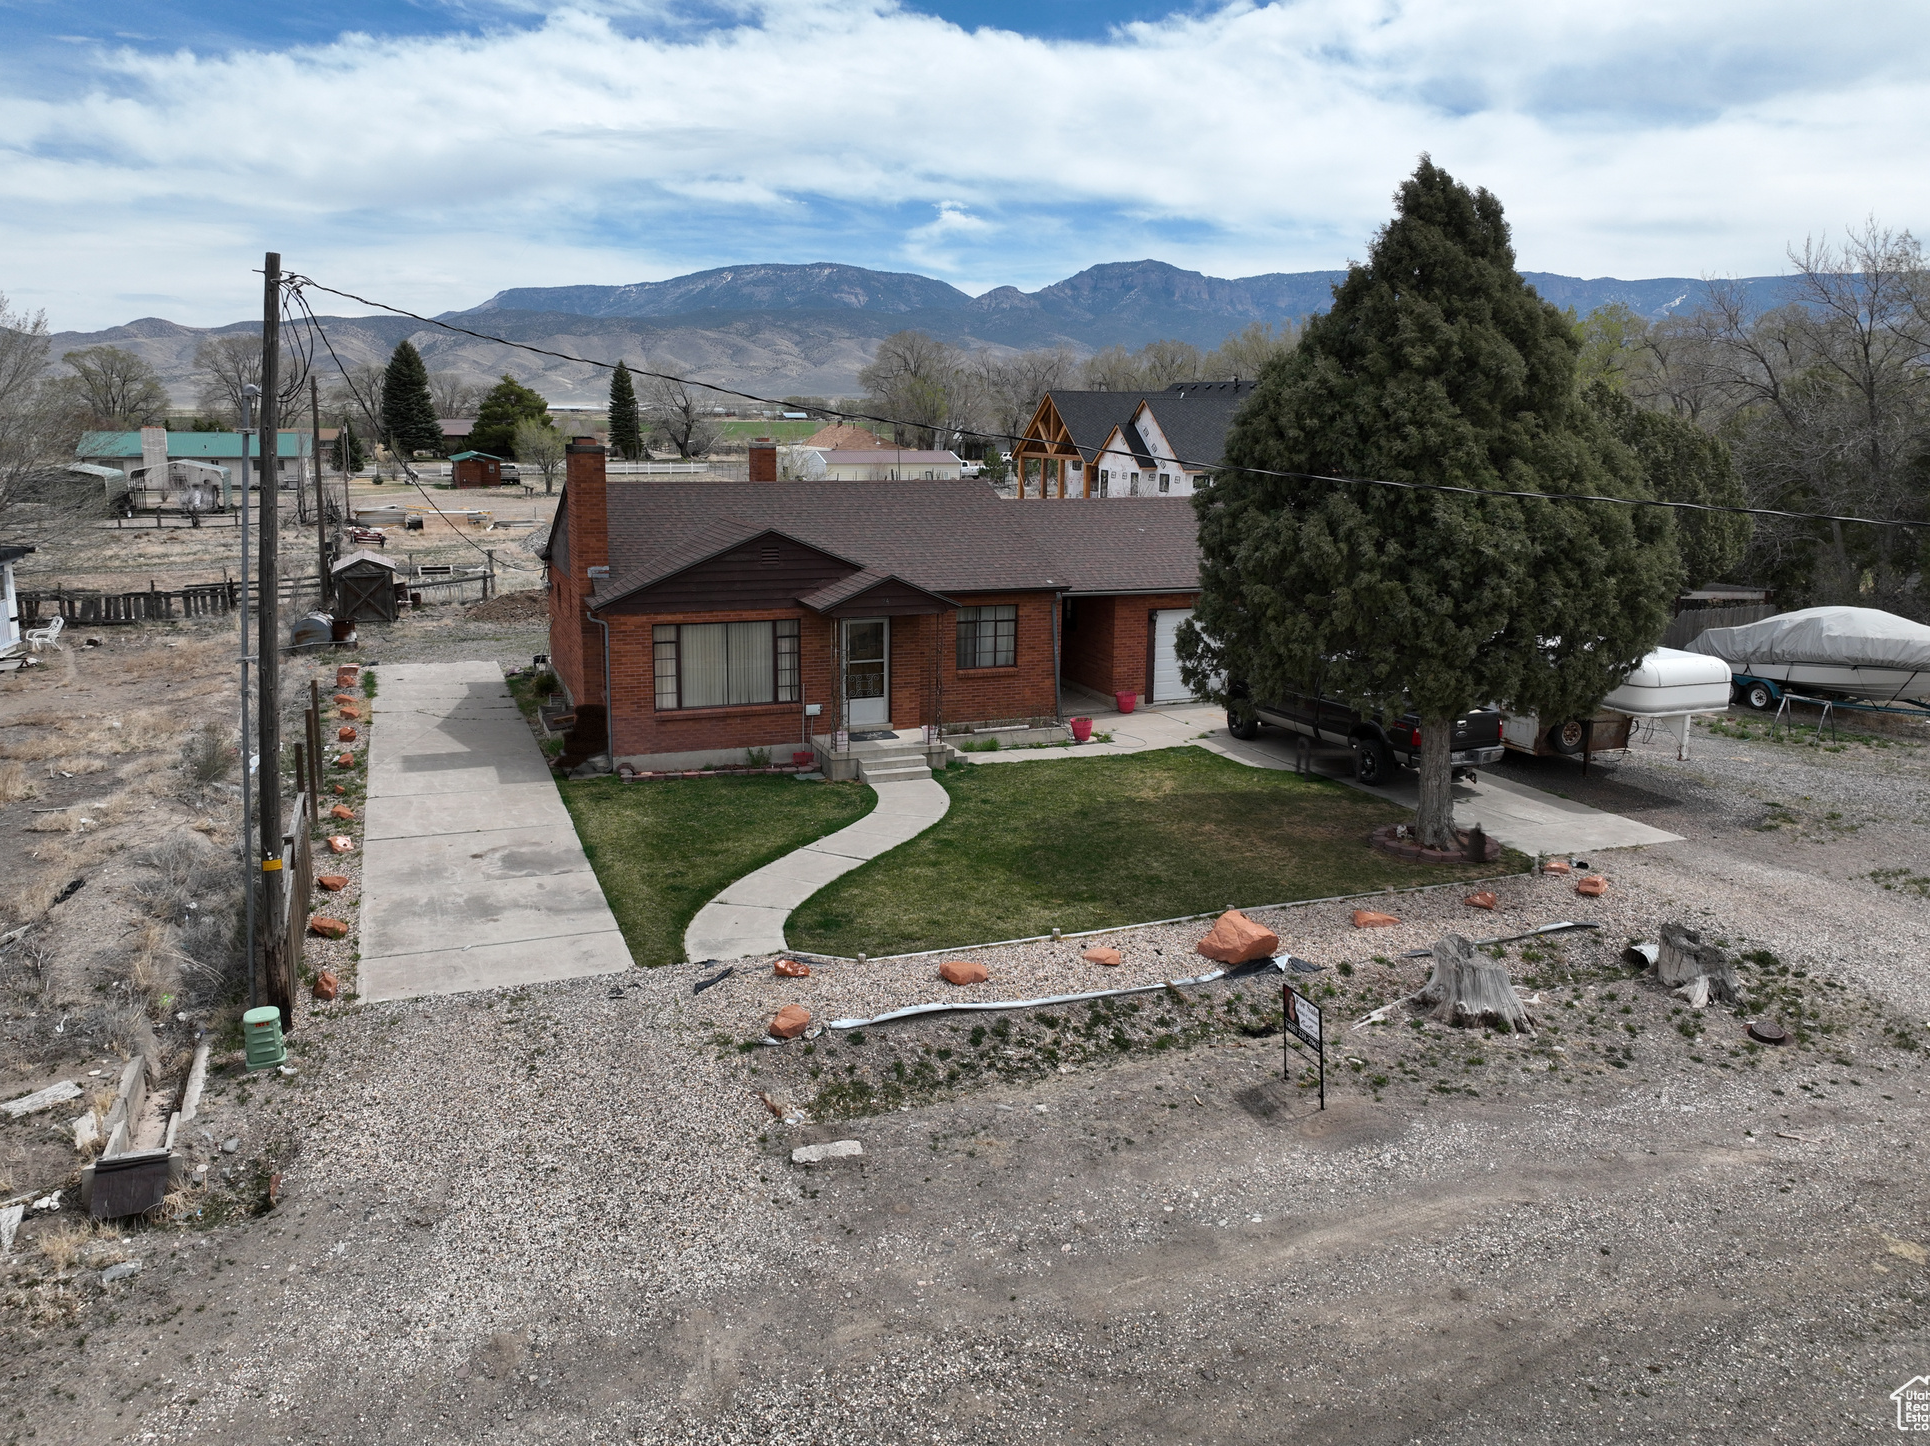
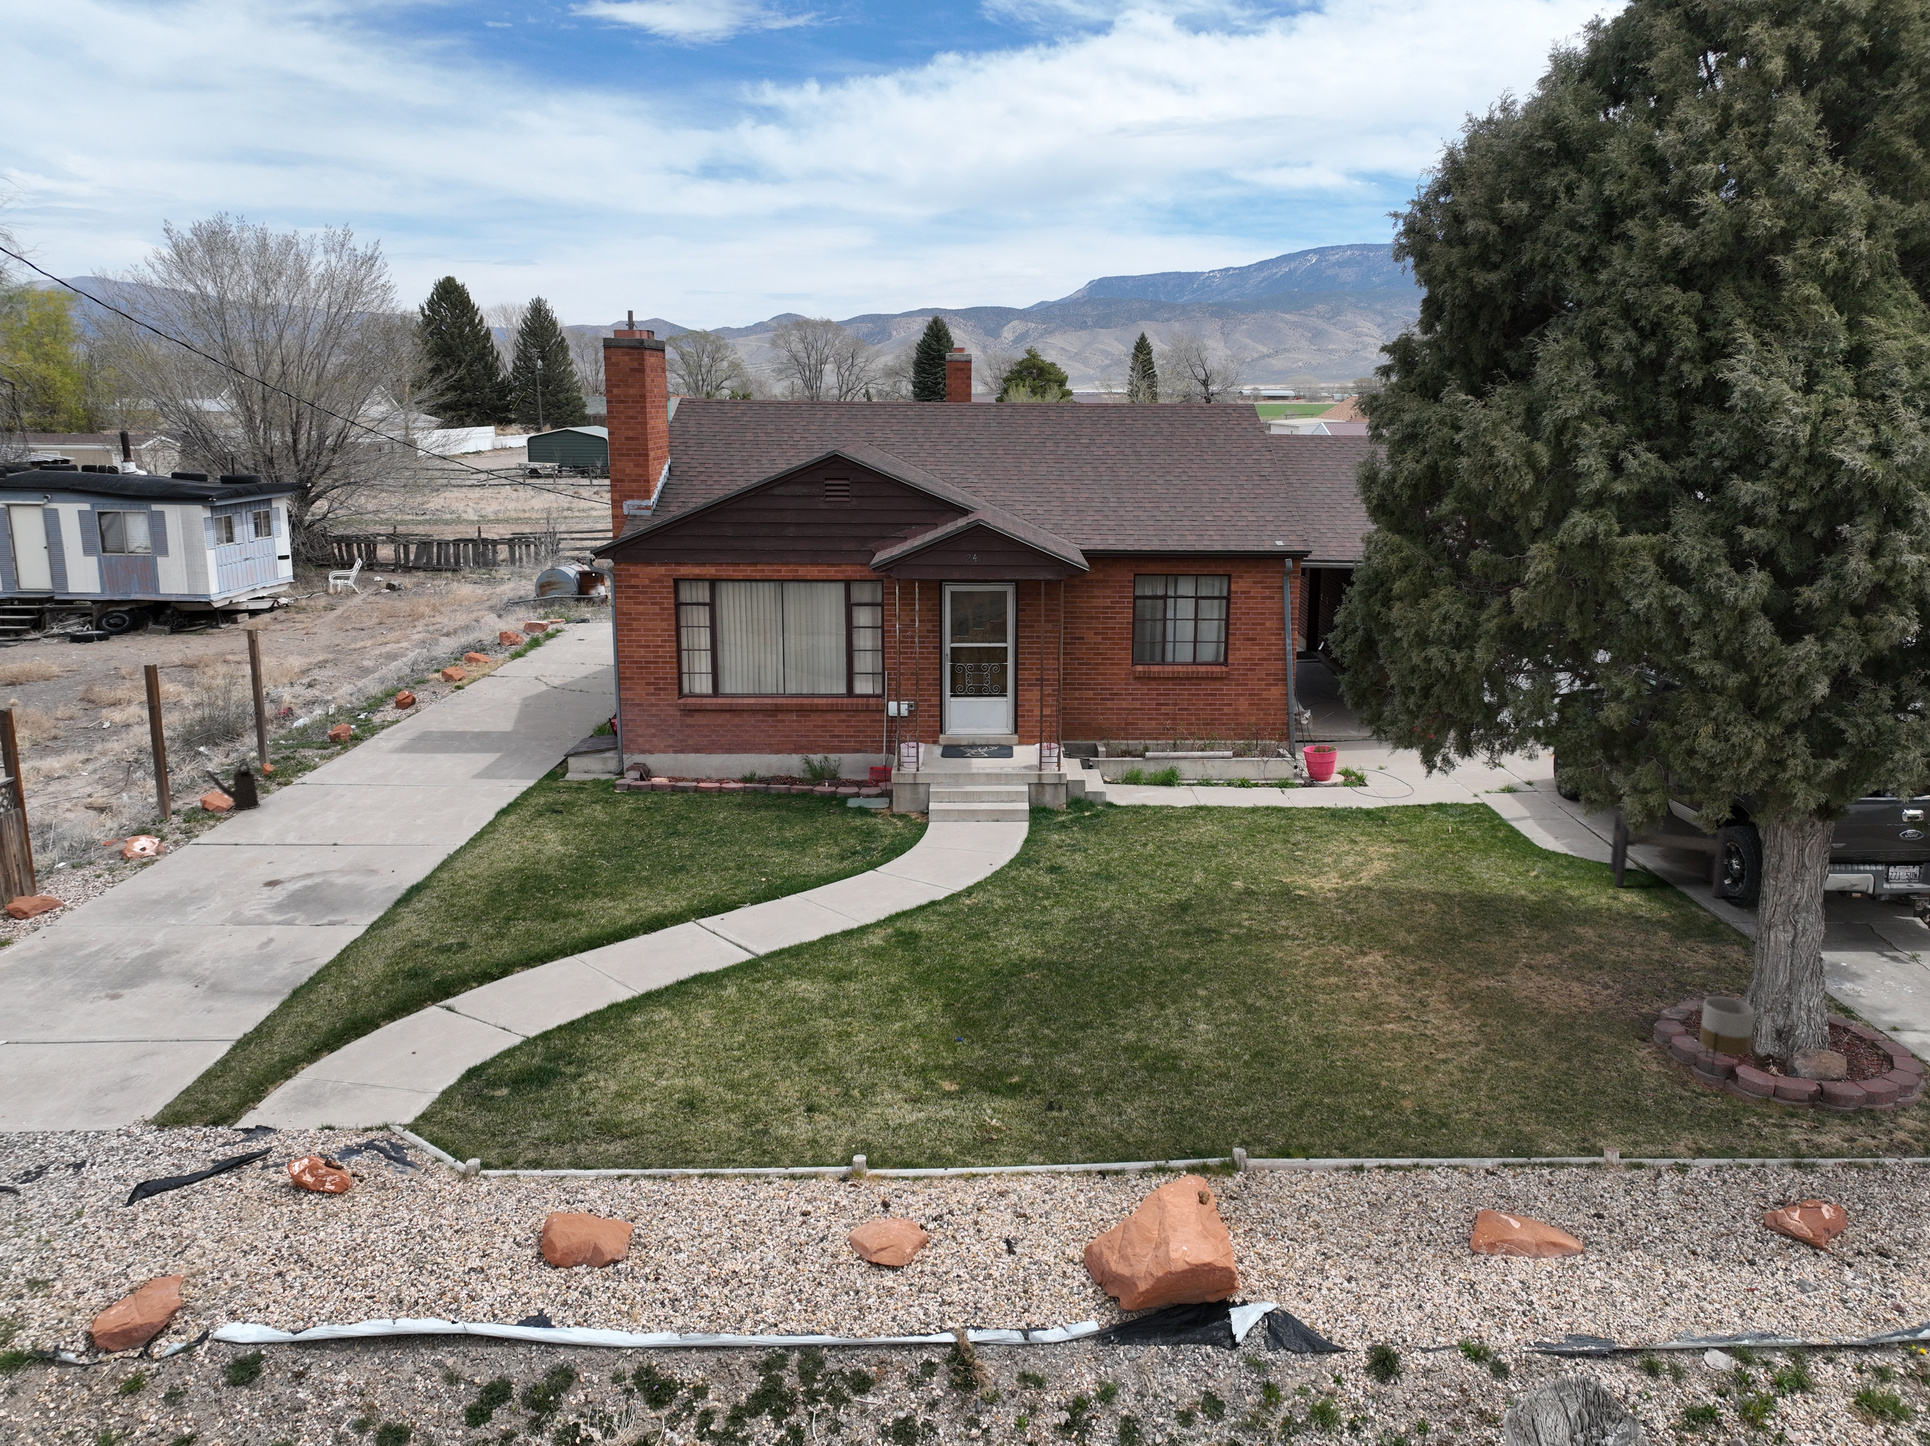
lounge chair: present [555,704,609,775] -> none [554,680,643,774]
planter: none [1401,817,1427,855] -> present [1700,997,1755,1057]
watering can: present [1446,822,1487,862] -> present [206,763,264,810]

